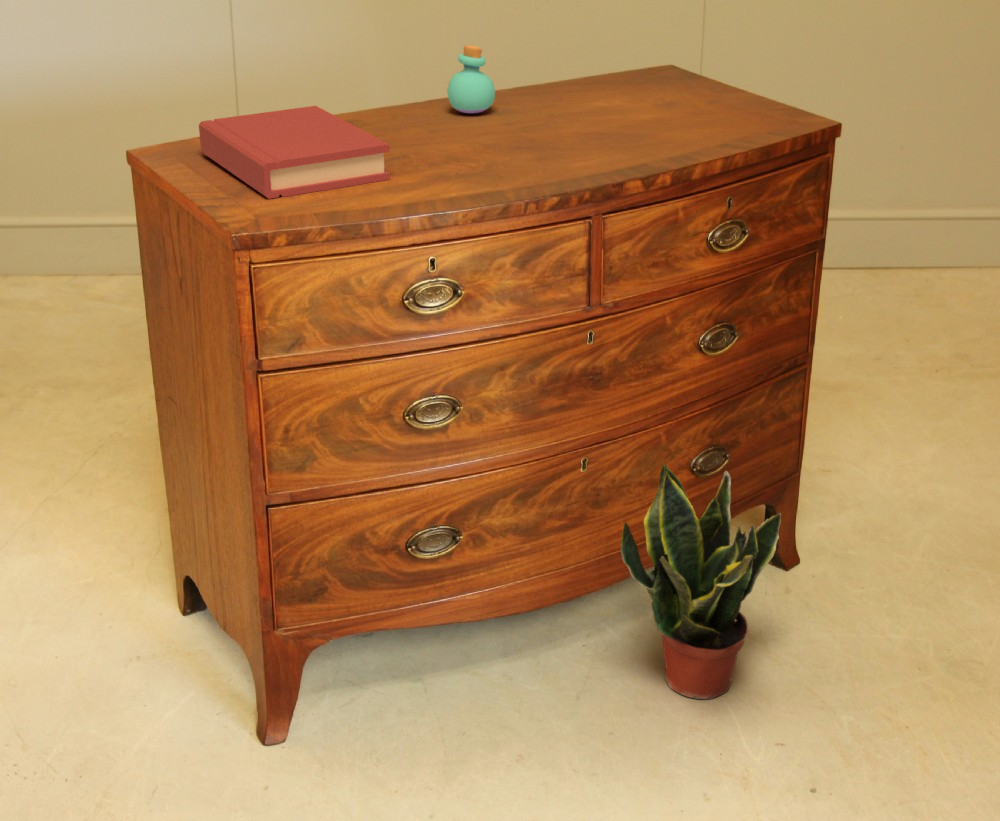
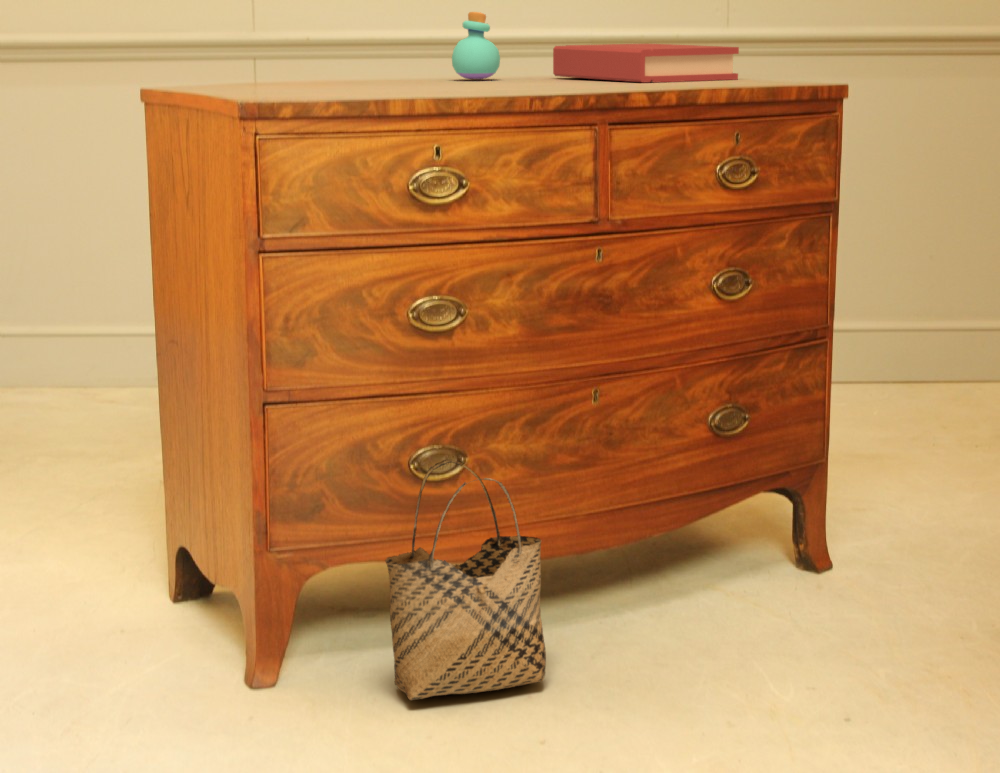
hardback book: present [199,106,390,199] -> present [553,44,739,82]
potted plant: present [621,465,781,699] -> none [634,382,804,656]
woven basket: none [384,545,535,771] -> present [385,460,546,700]

